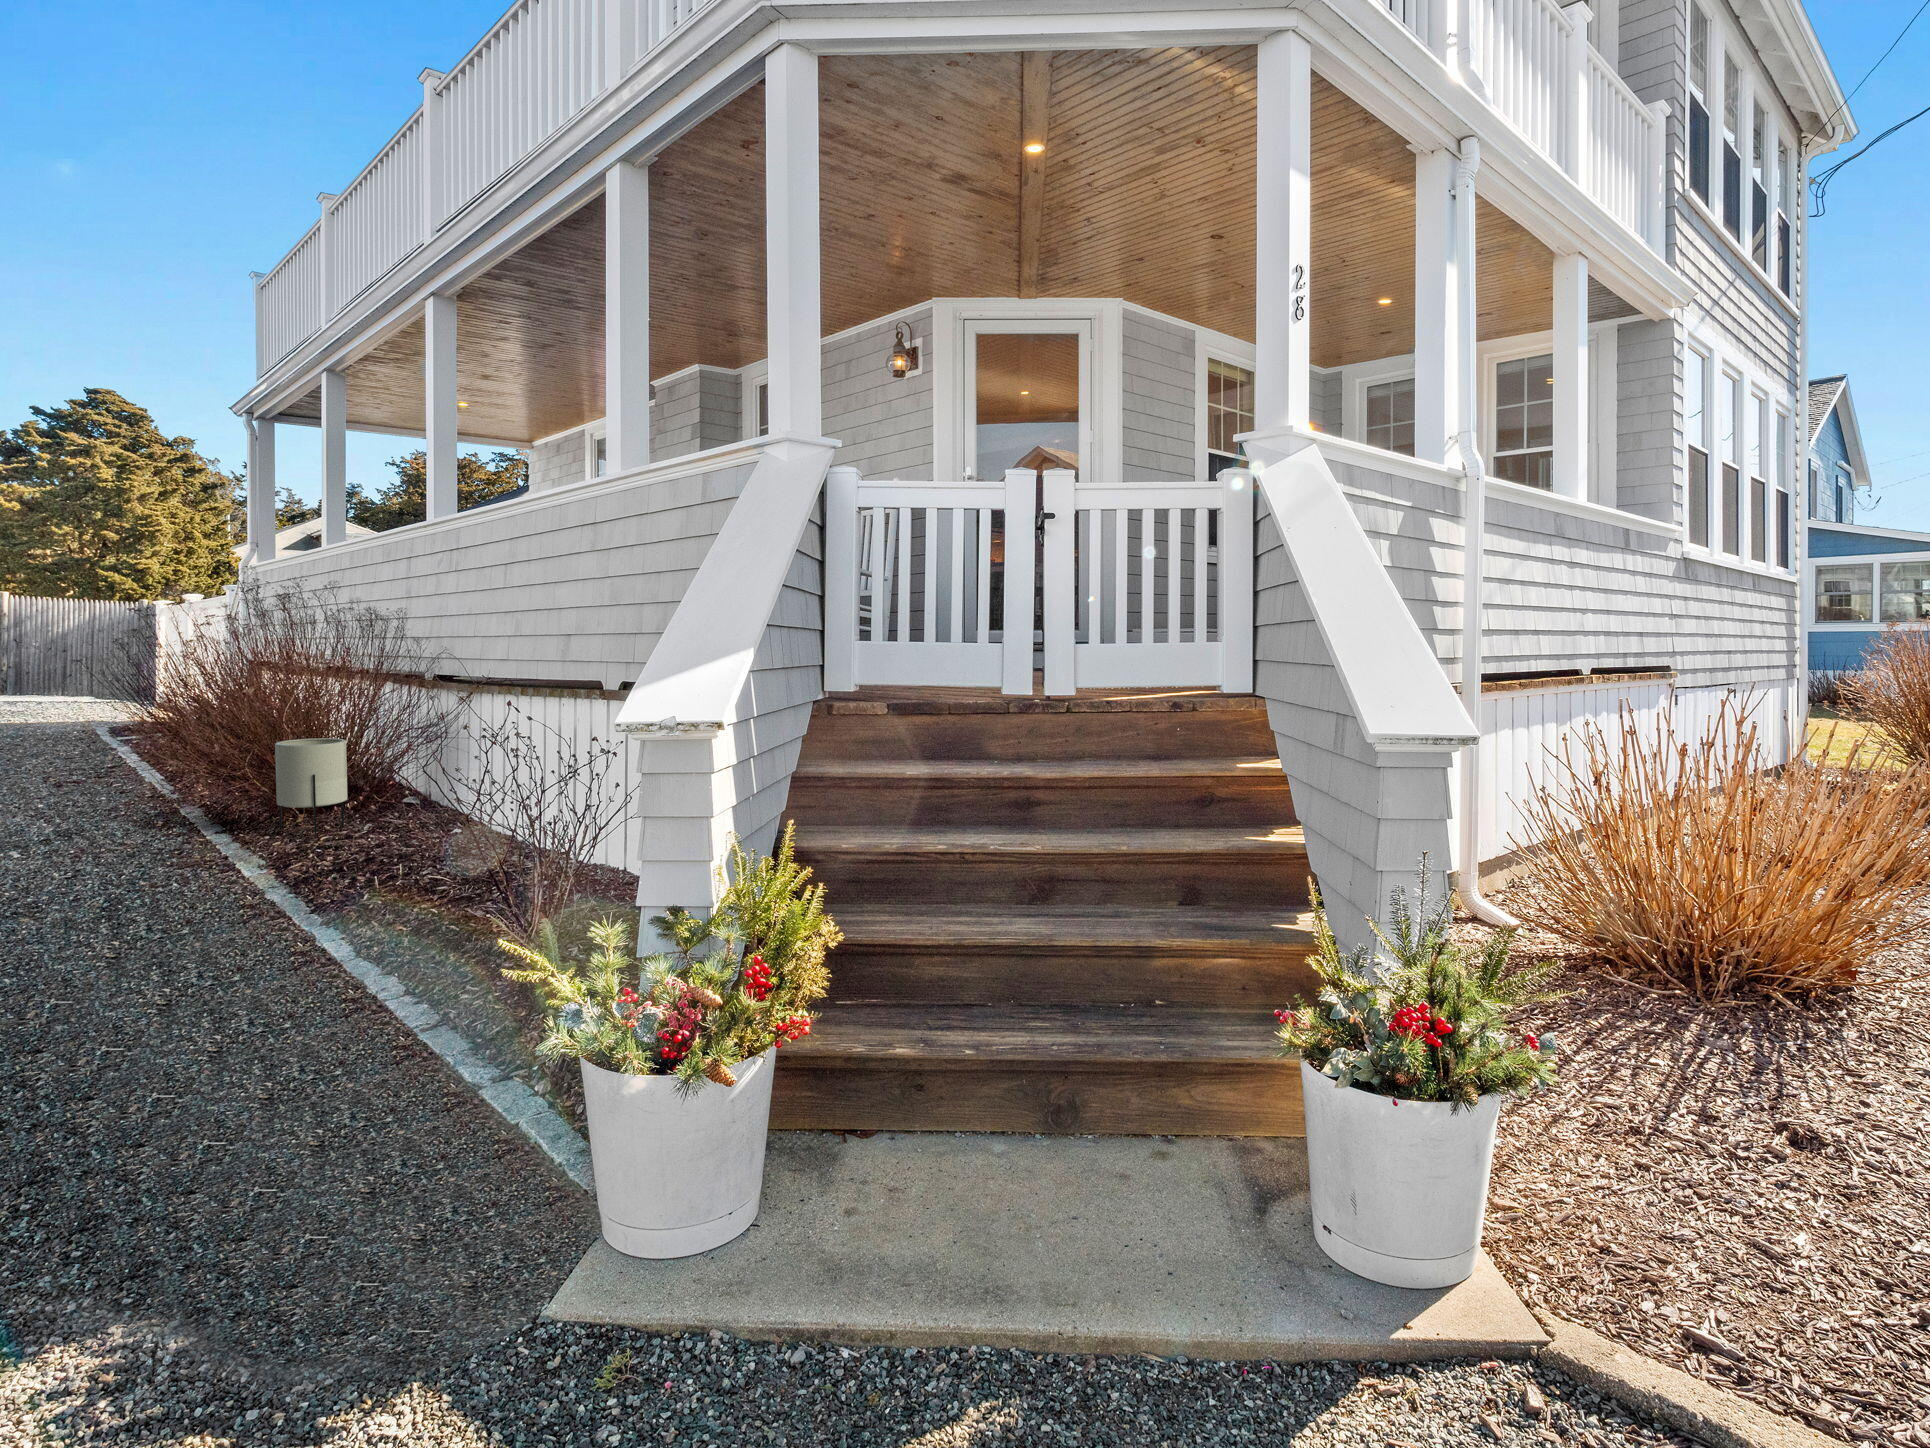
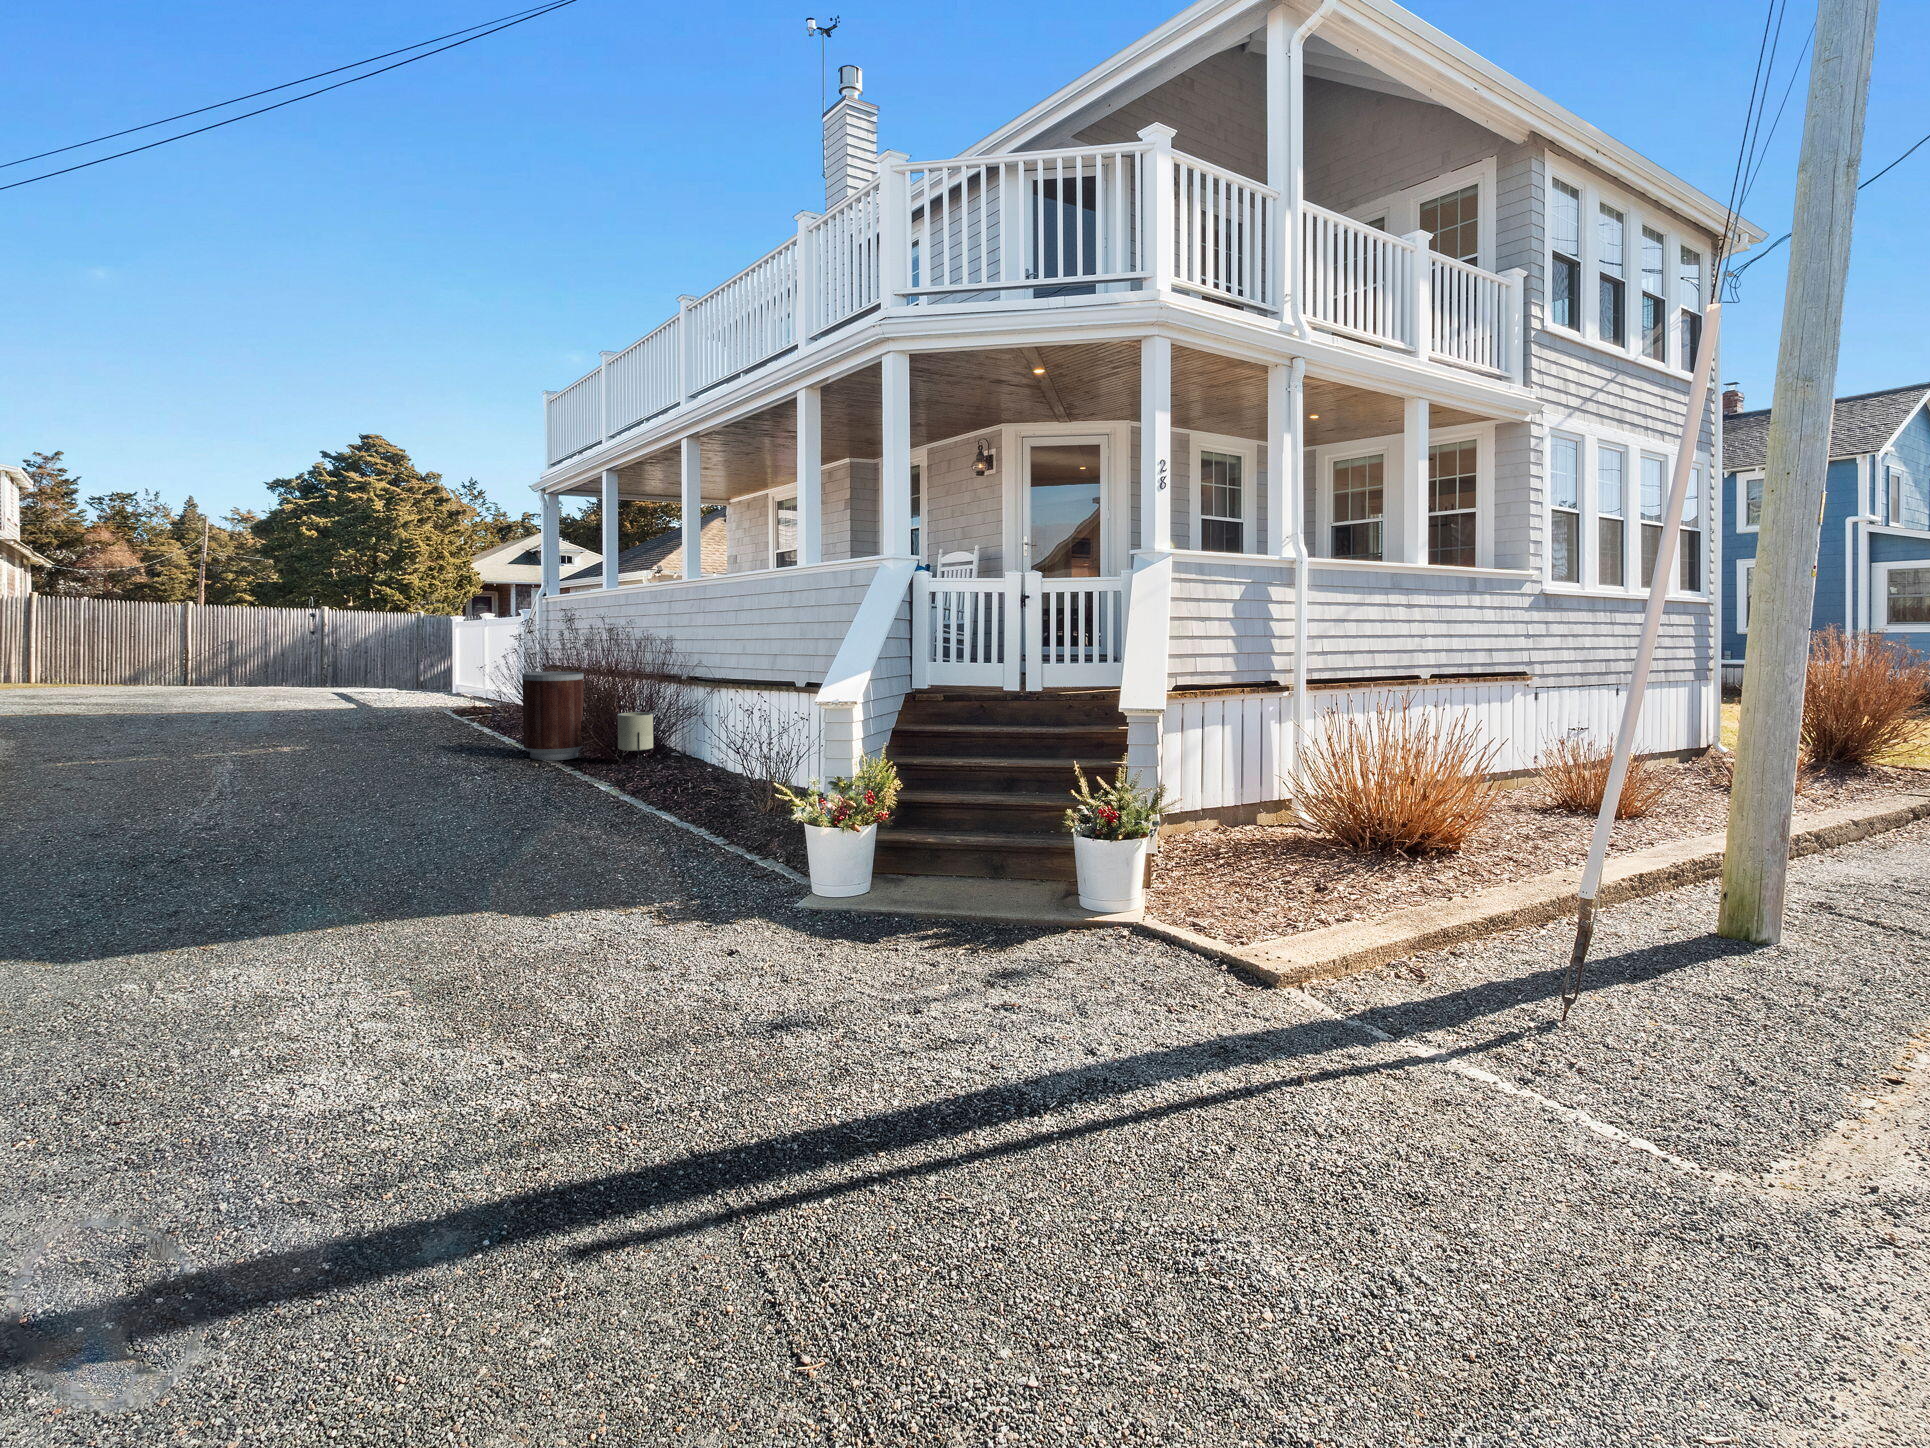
trash can: none [87,667,221,828] -> present [522,671,584,760]

